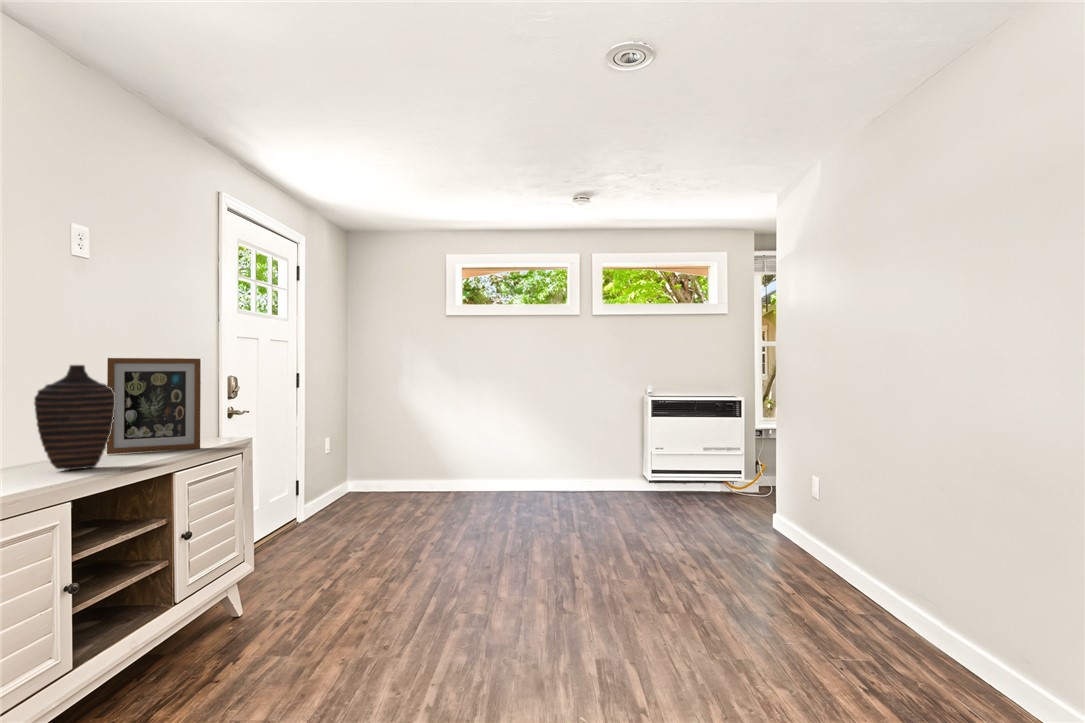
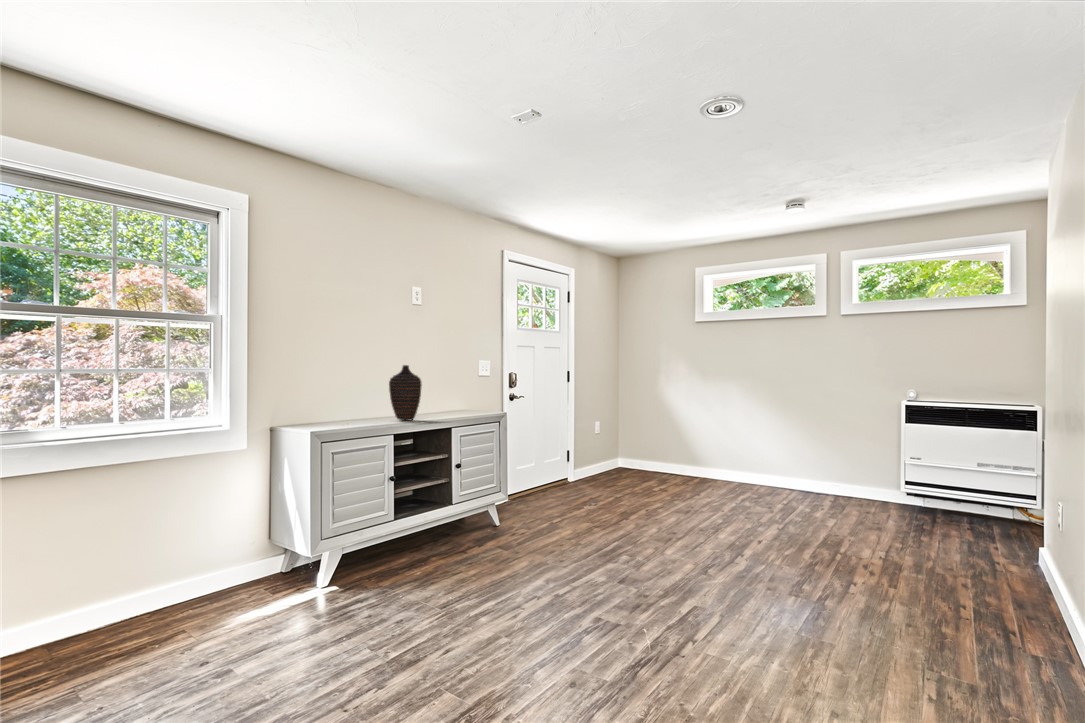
picture frame: present [107,358,201,454] -> none [427,361,471,416]

